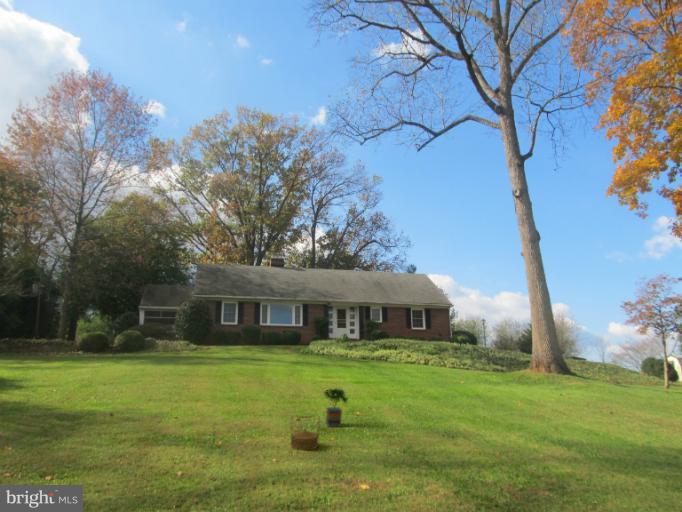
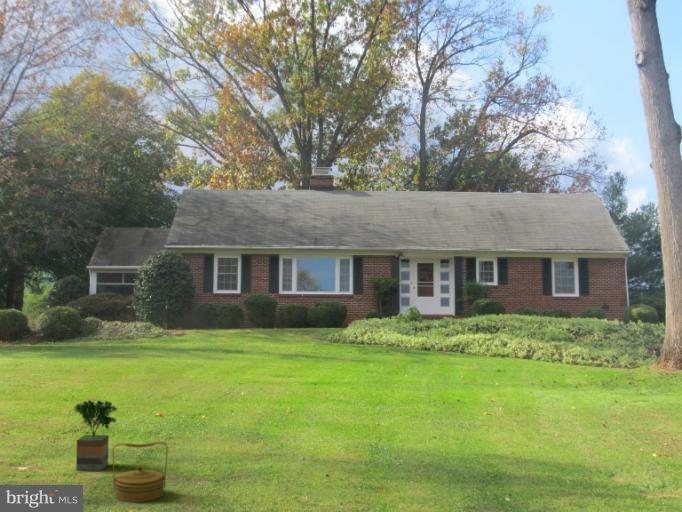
potted tree: present [324,389,347,427] -> present [74,400,117,471]

